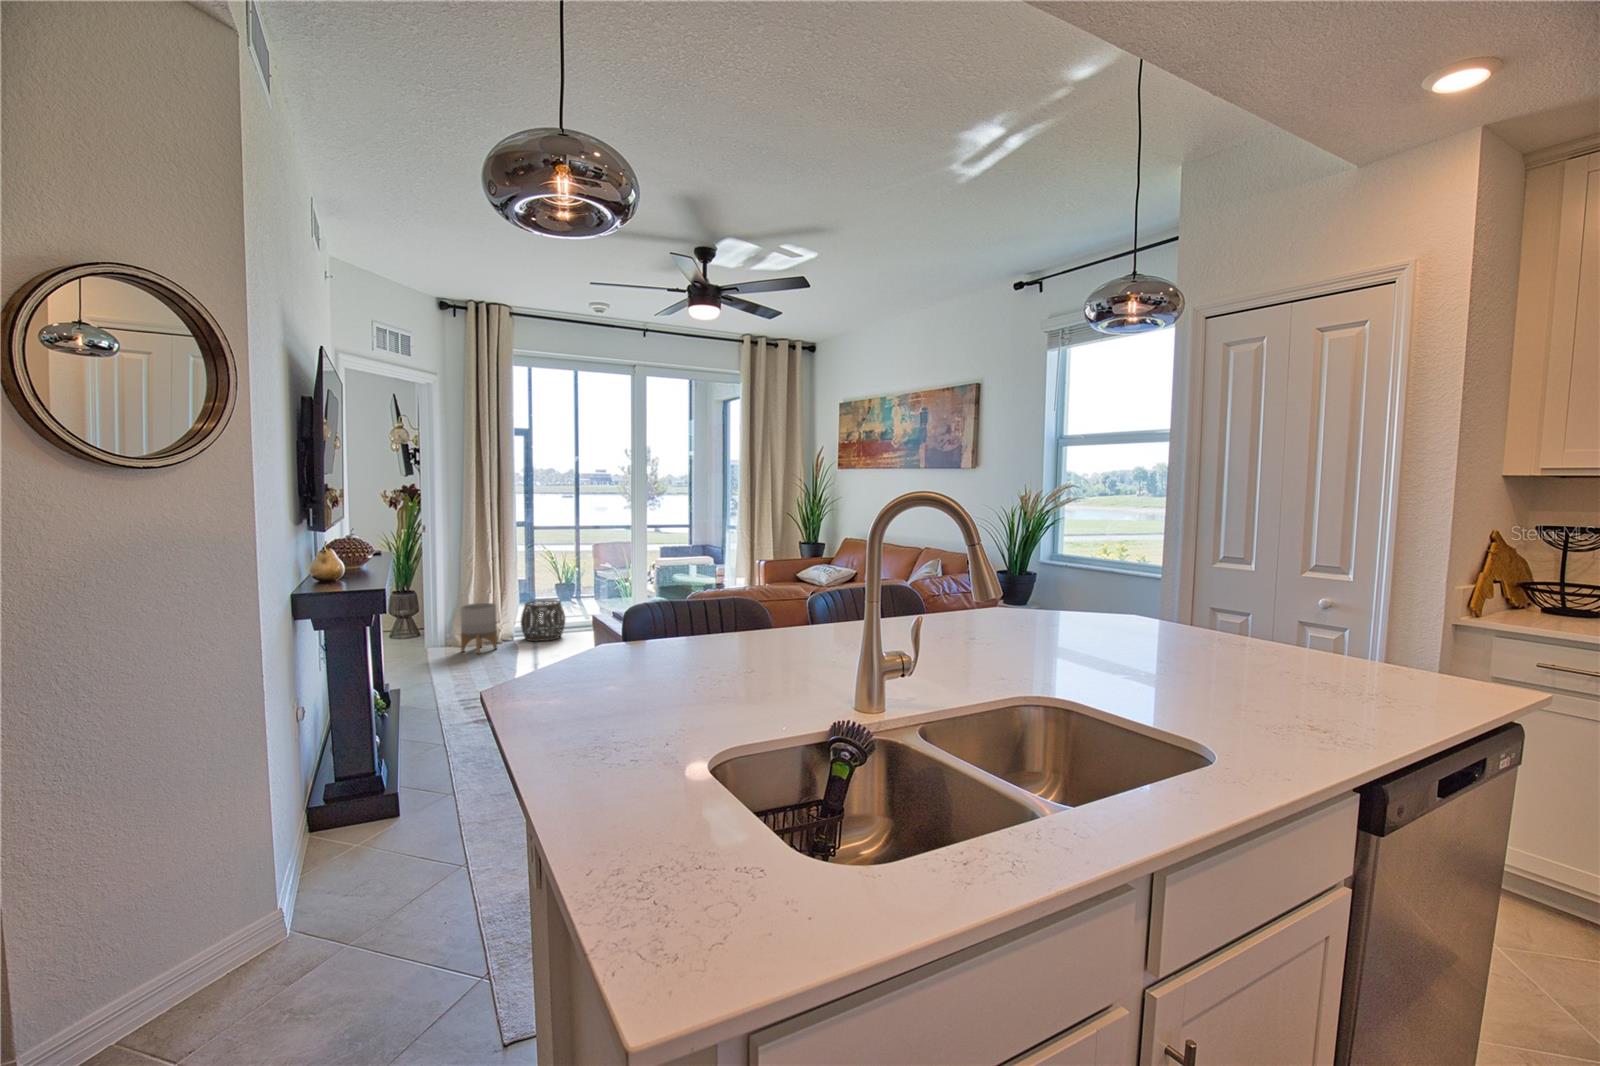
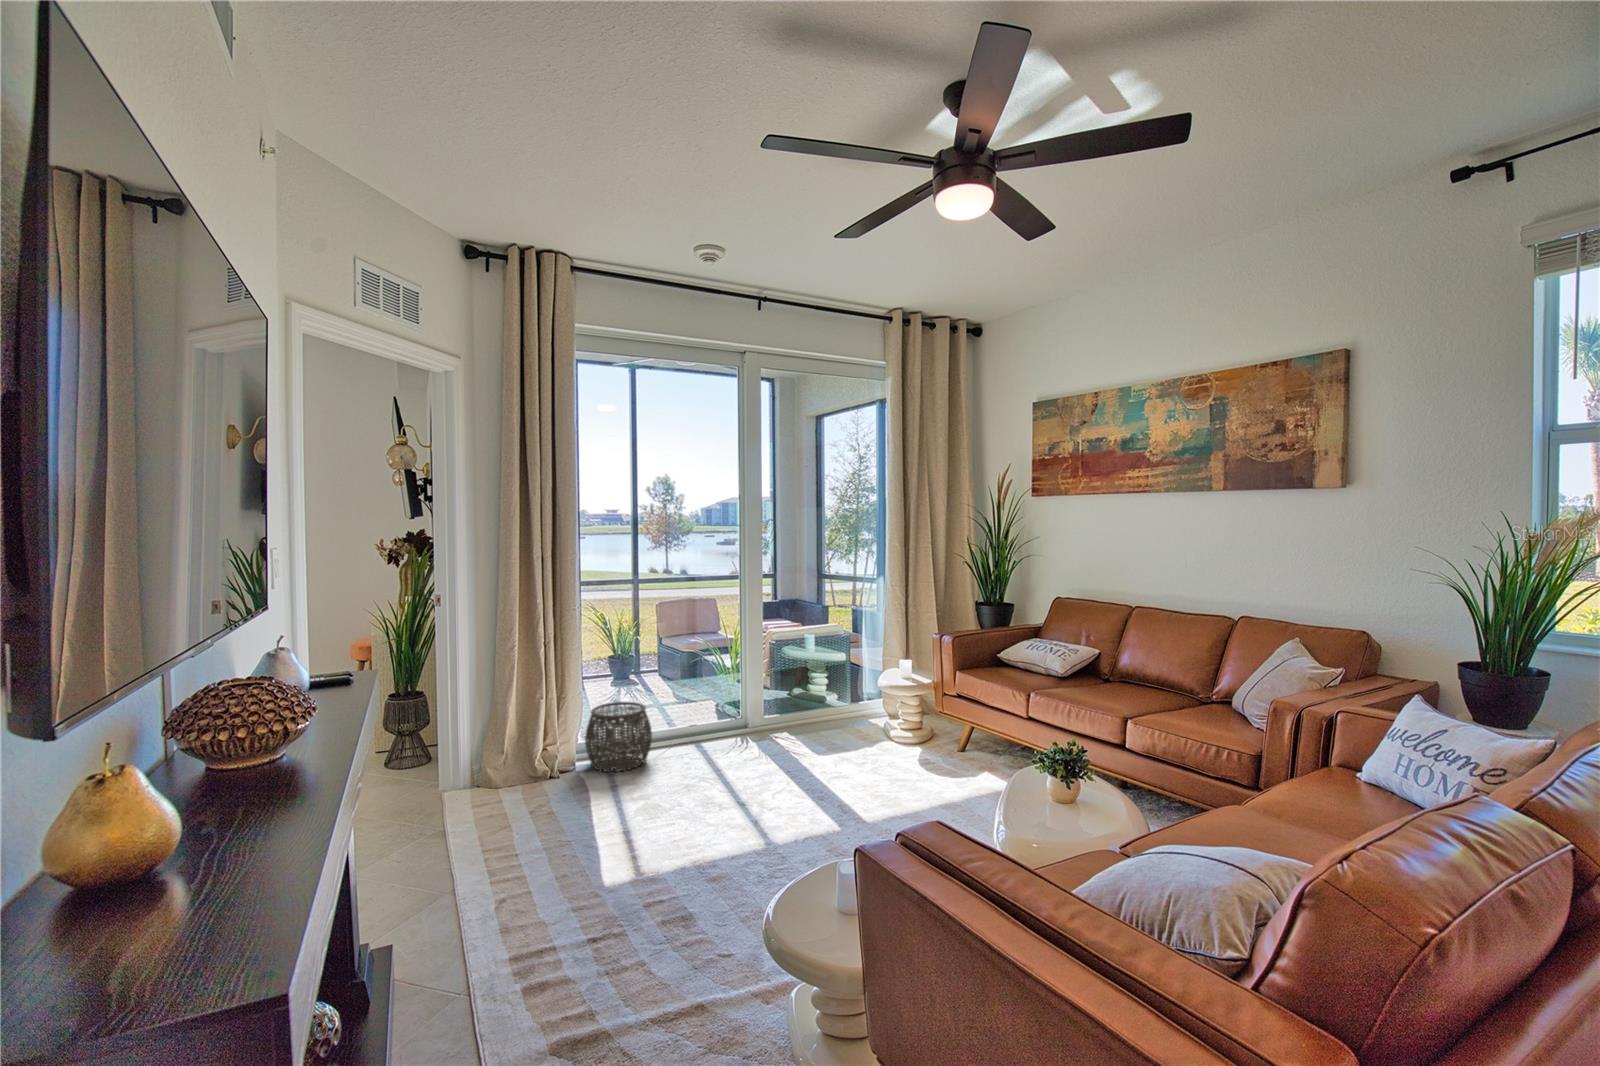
planter: present [460,603,497,654] -> none [496,716,553,805]

